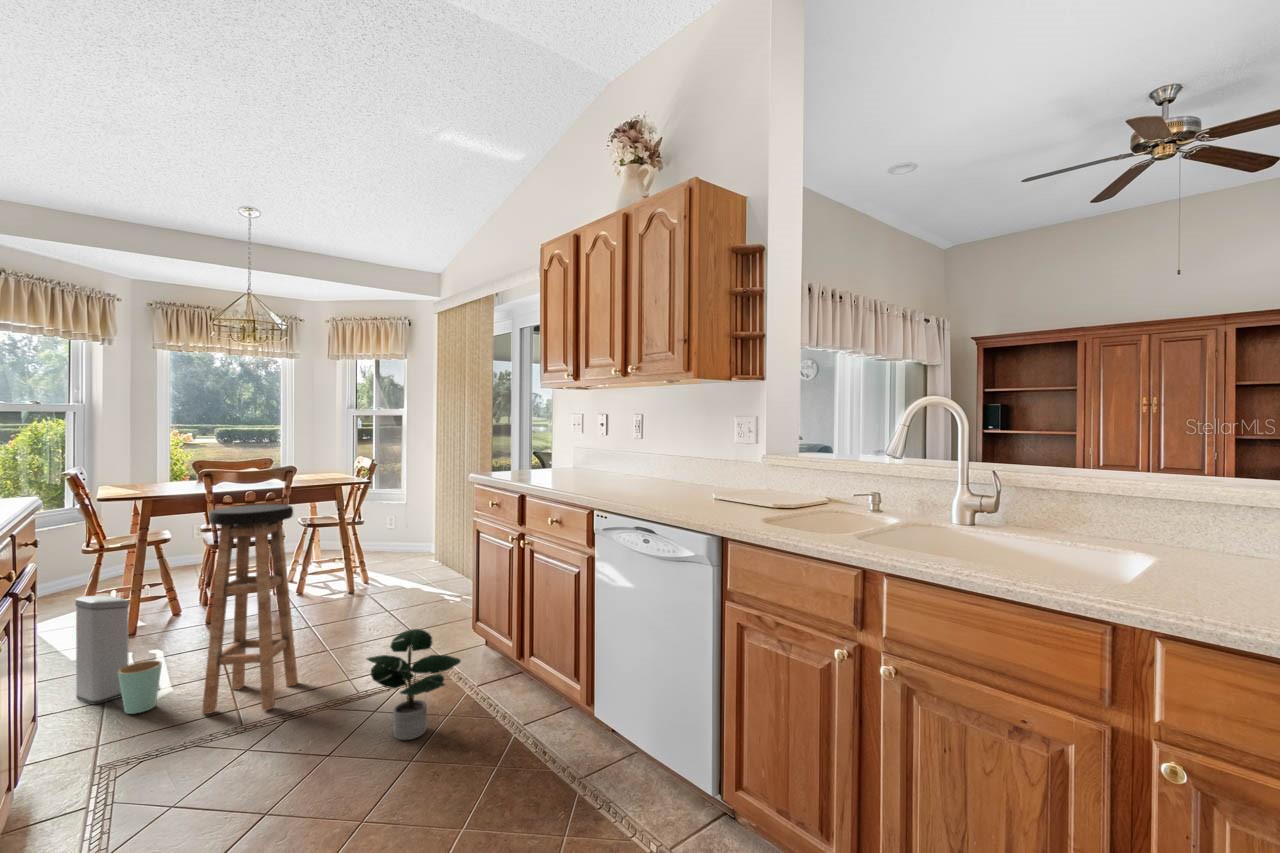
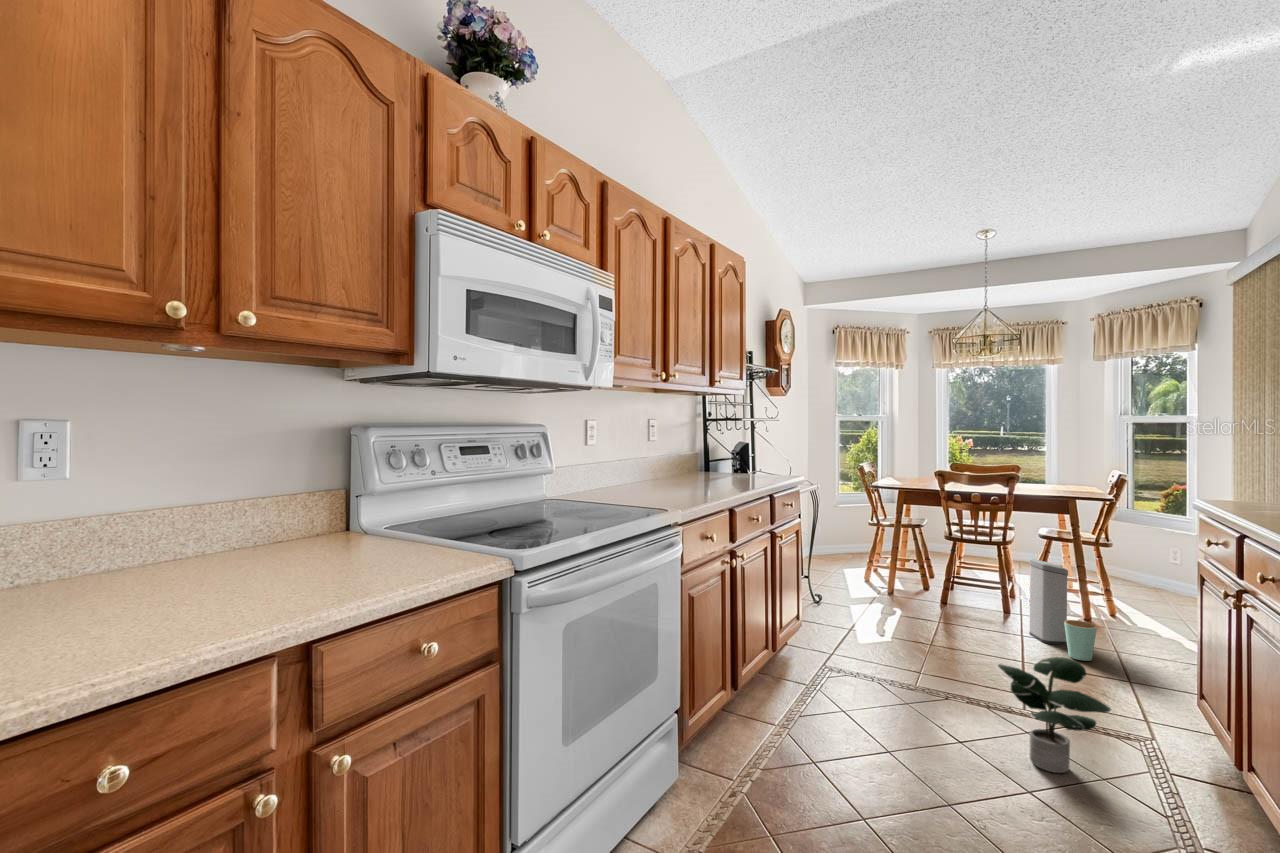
bar stool: present [202,504,298,714] -> none [895,502,977,685]
trash can: present [75,595,162,714] -> present [1029,559,1097,661]

